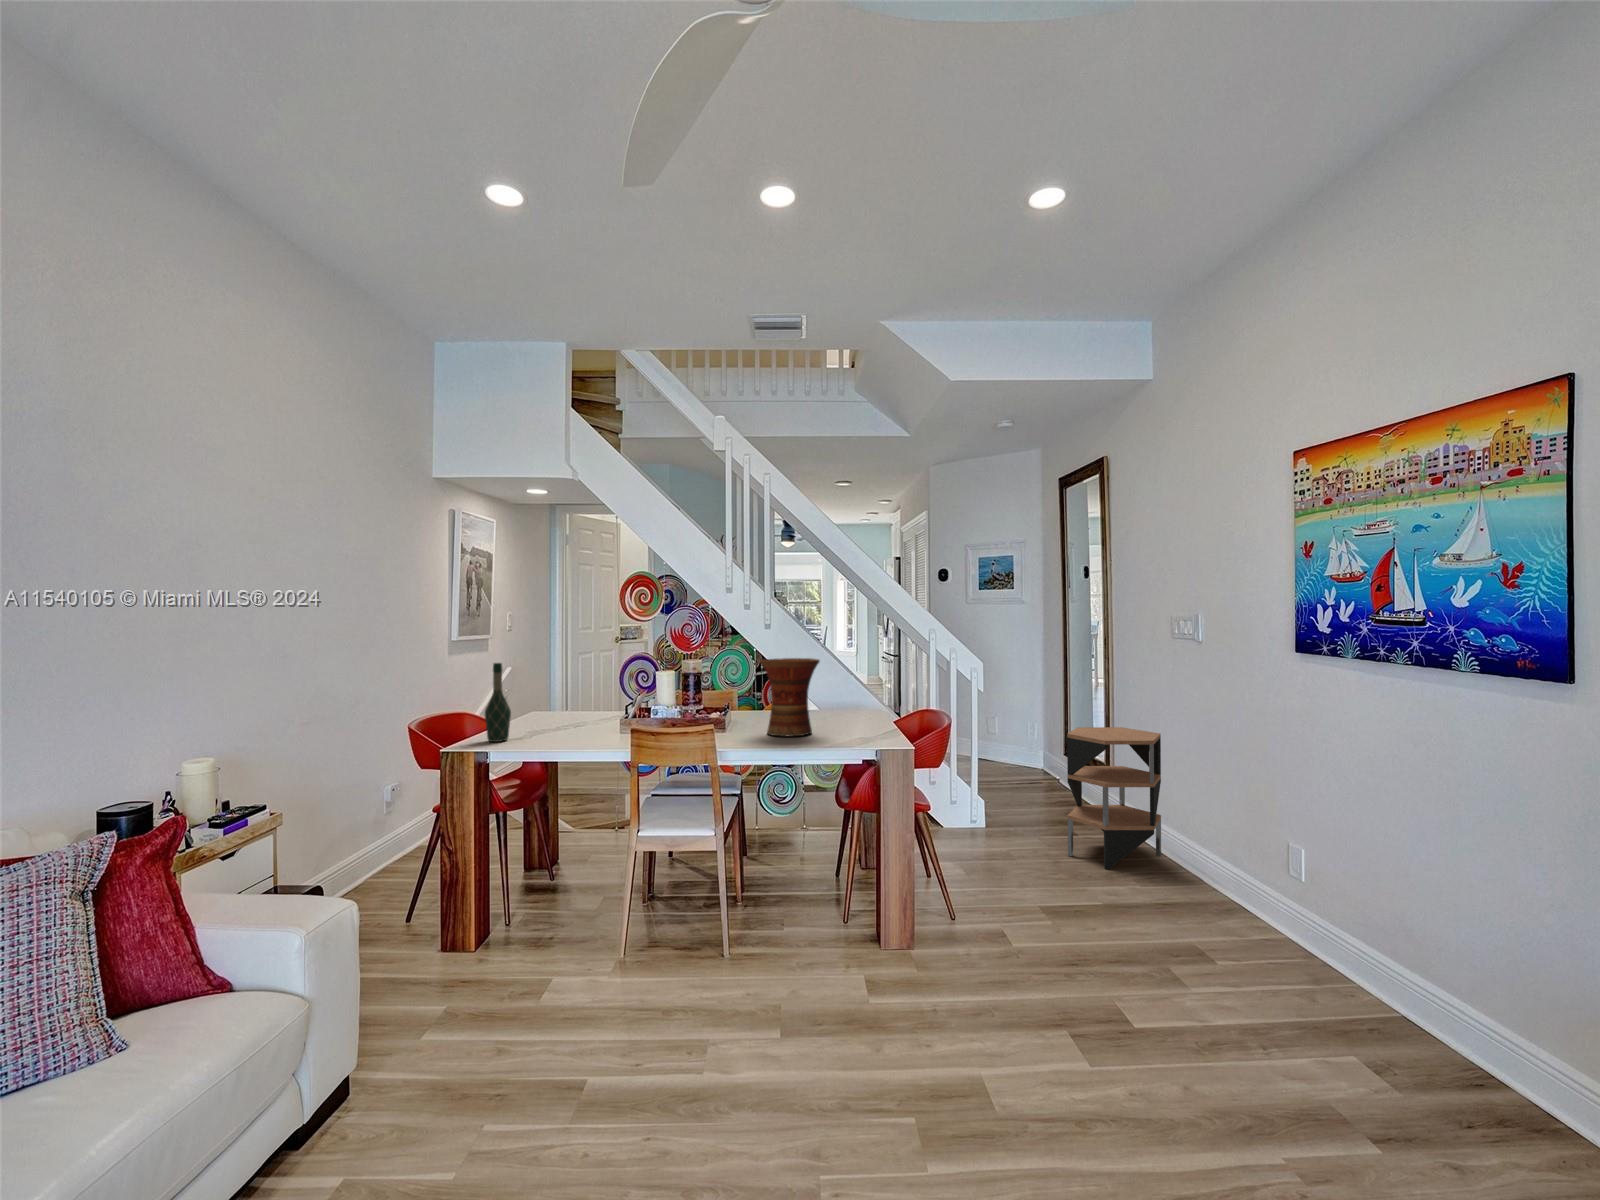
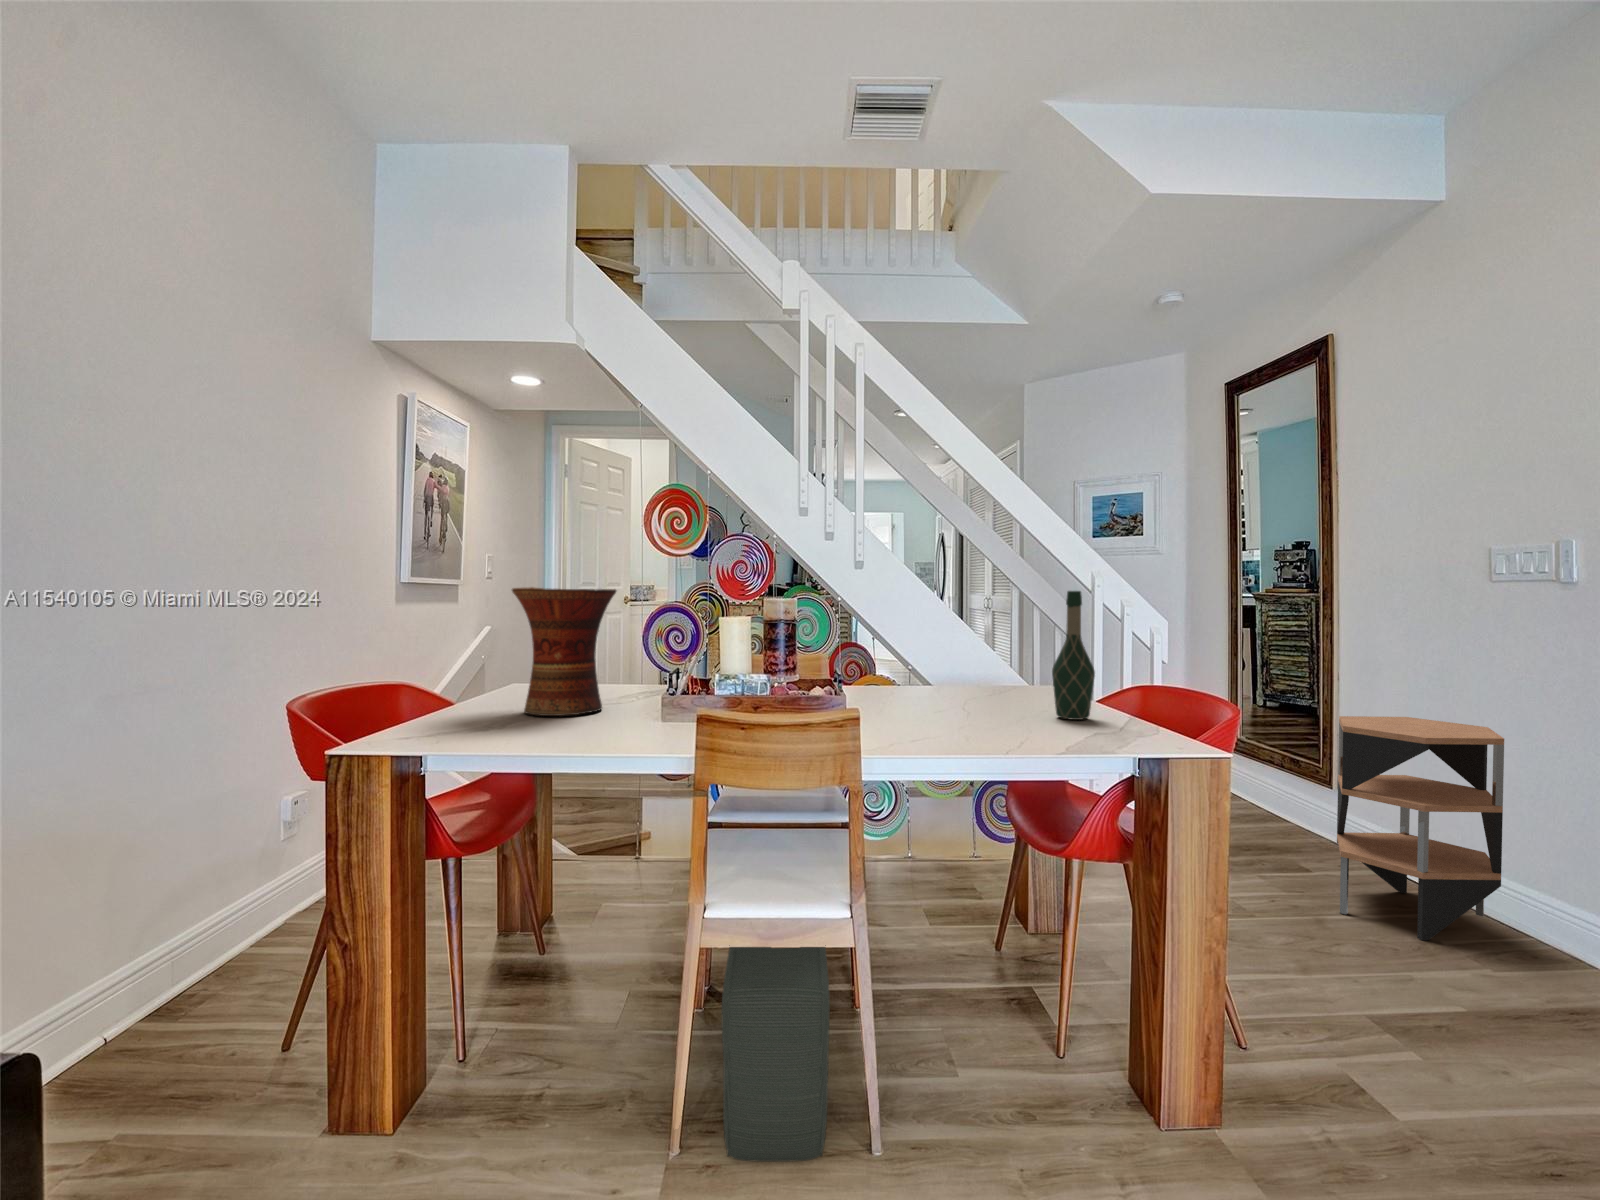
vase: present [760,658,820,737] -> present [512,587,616,716]
wine bottle: present [485,663,511,742] -> present [1052,591,1095,720]
pouf: none [644,821,713,958] -> present [722,945,830,1162]

